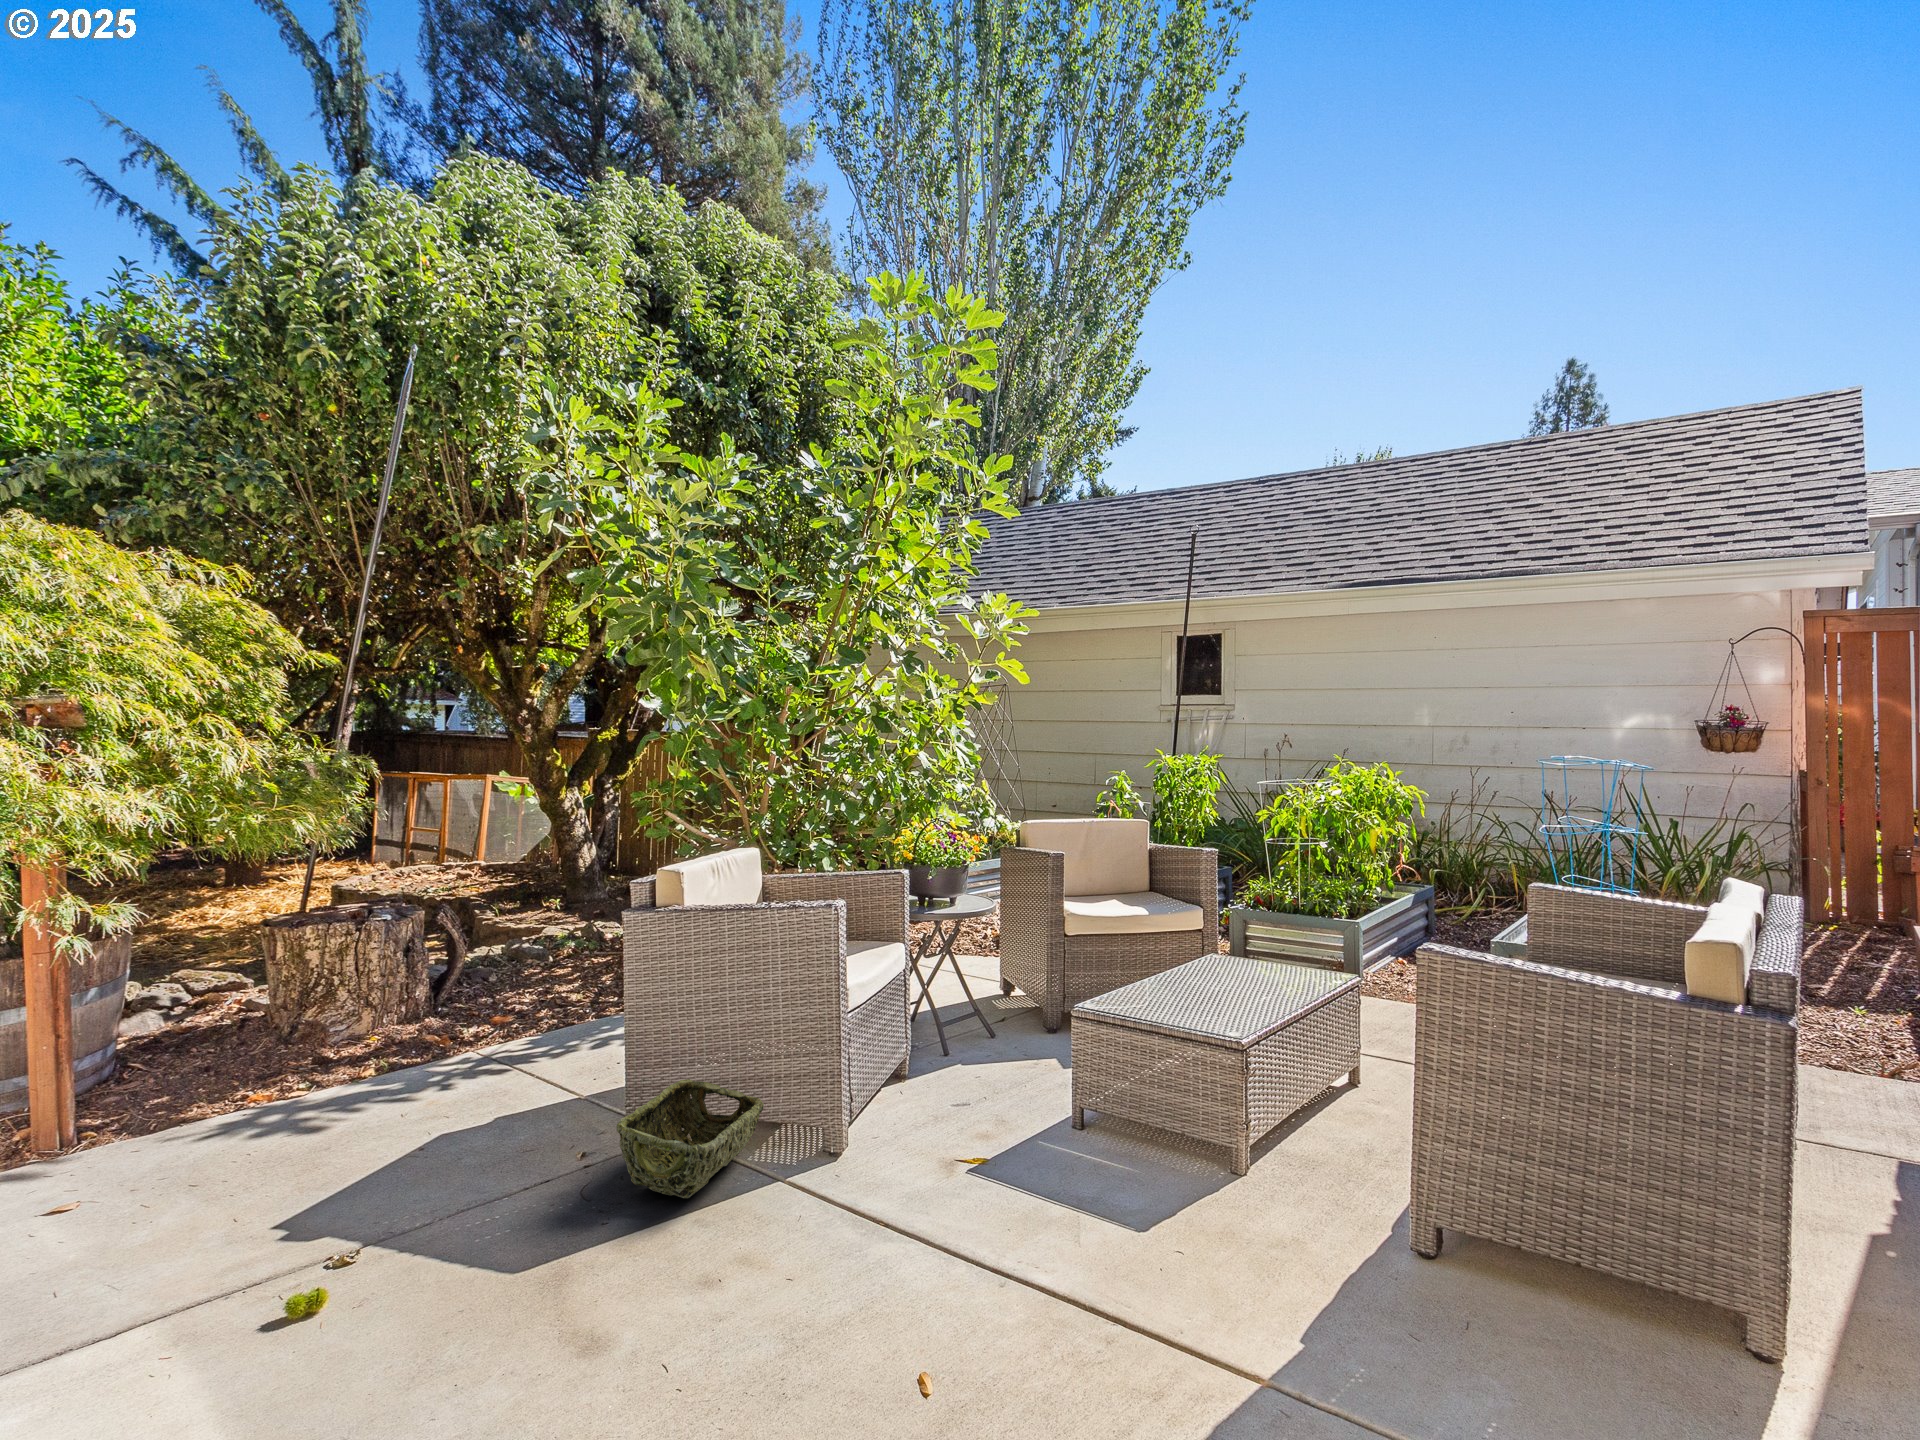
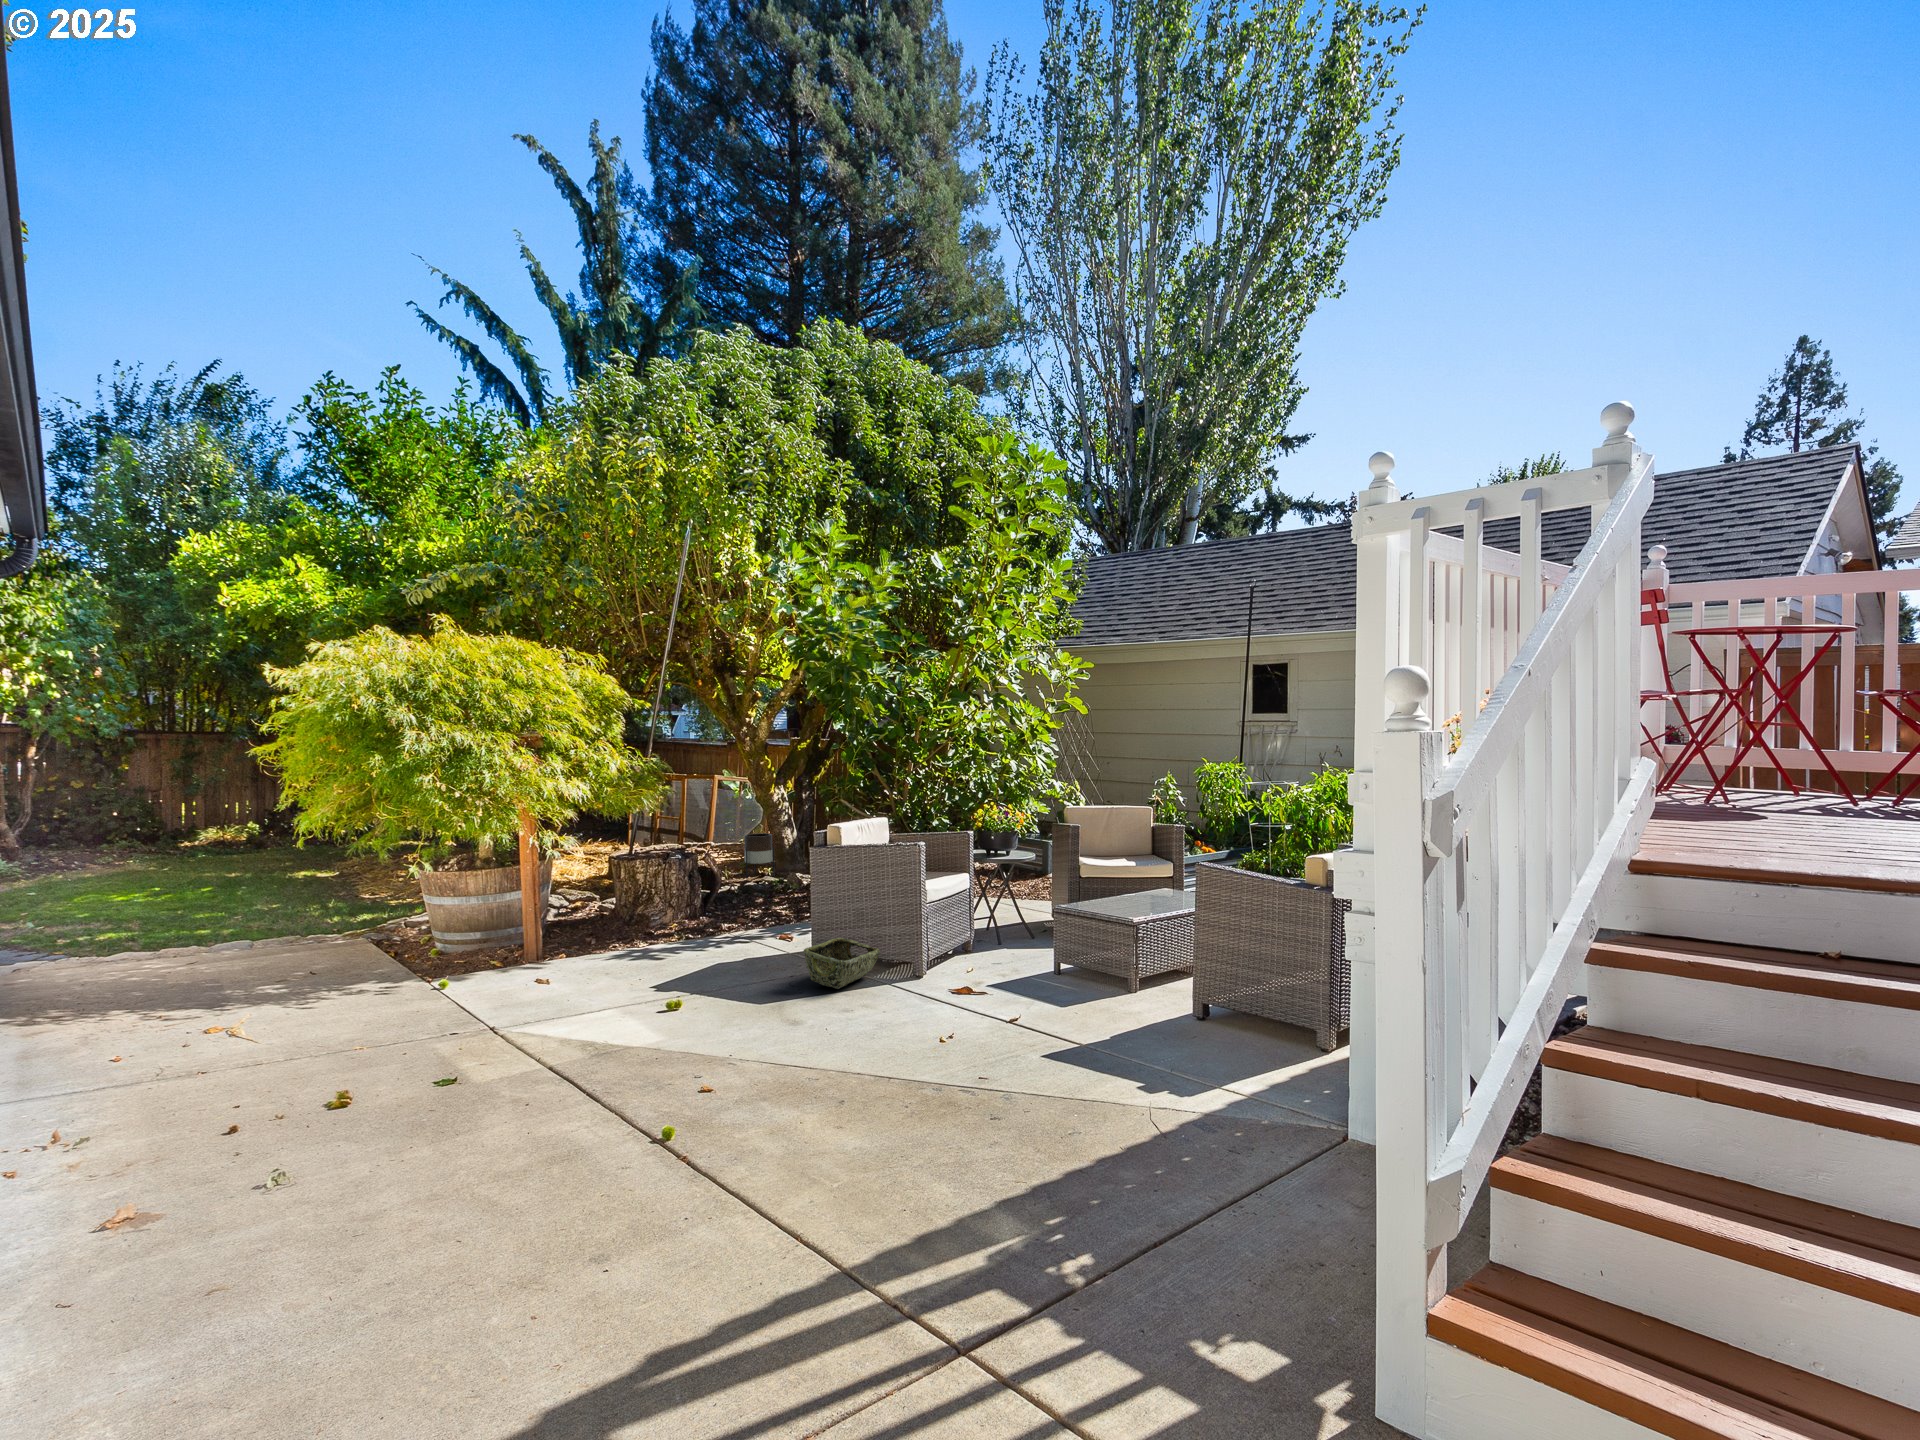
planter: none [511,863,558,931] -> present [744,833,774,878]

